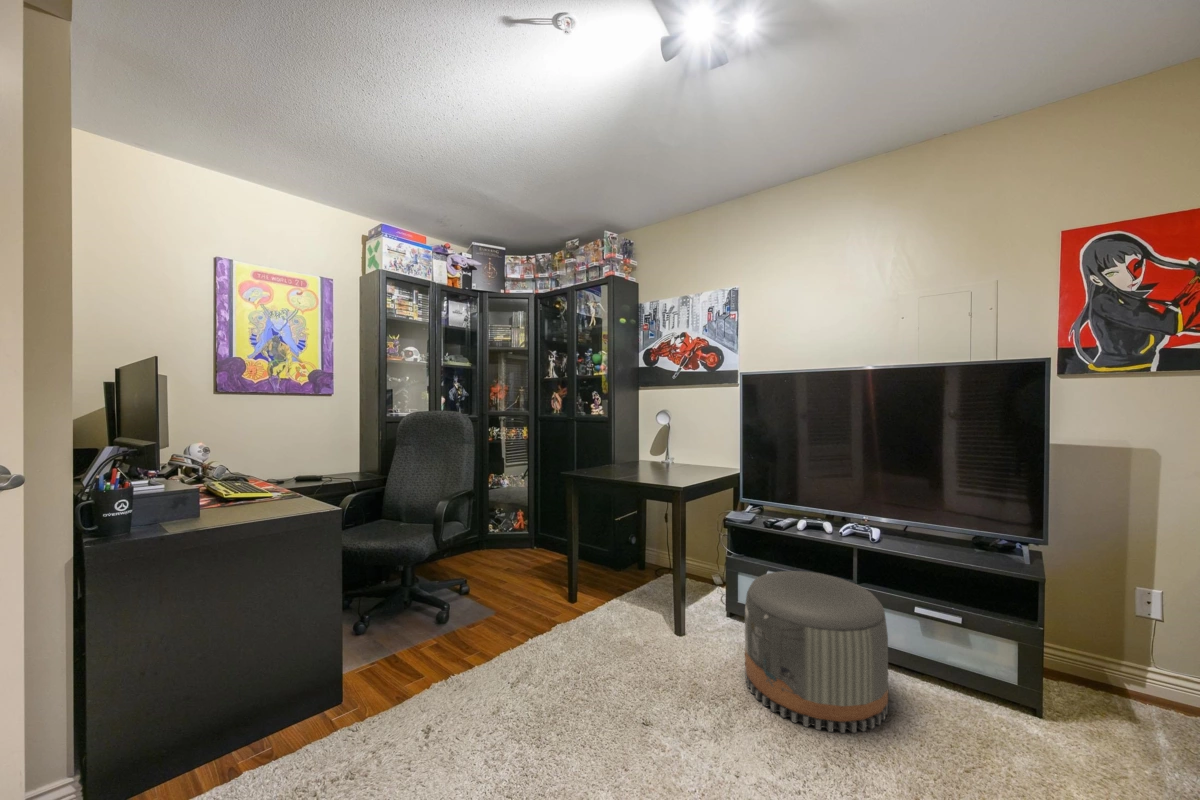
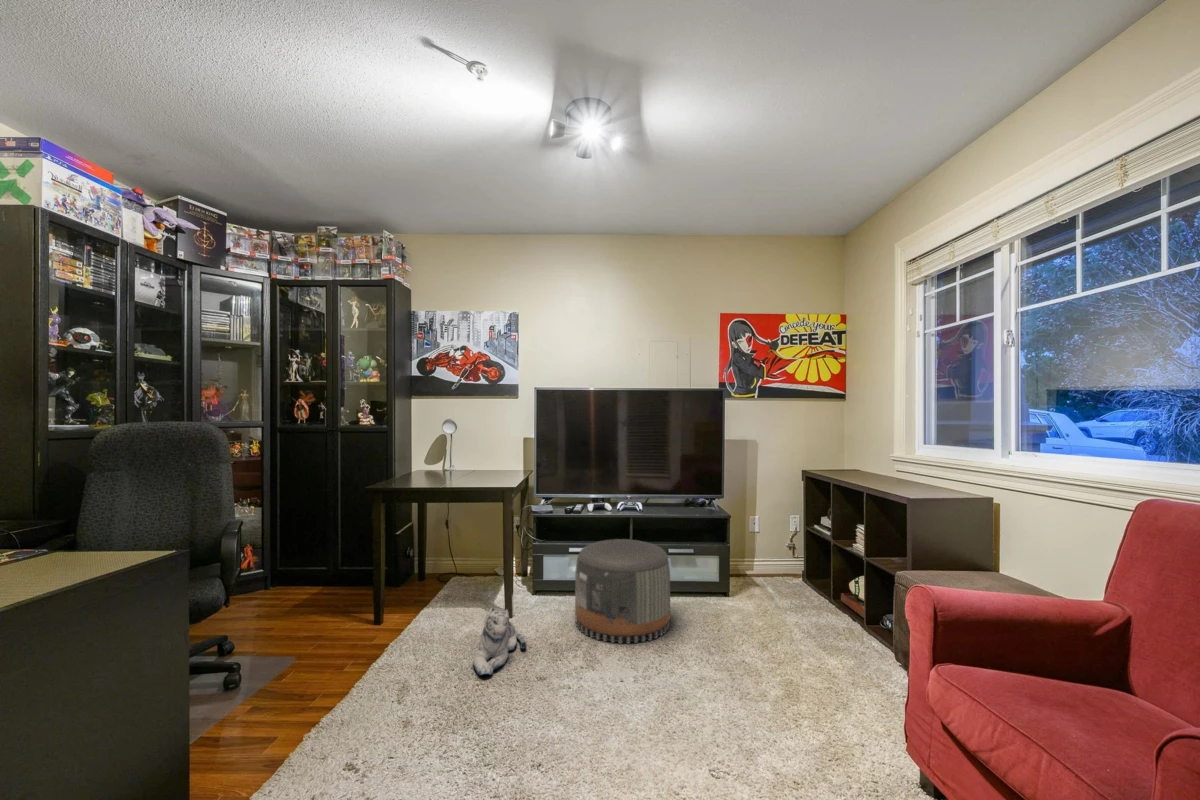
plush toy: none [597,616,675,689] -> present [473,608,526,676]

